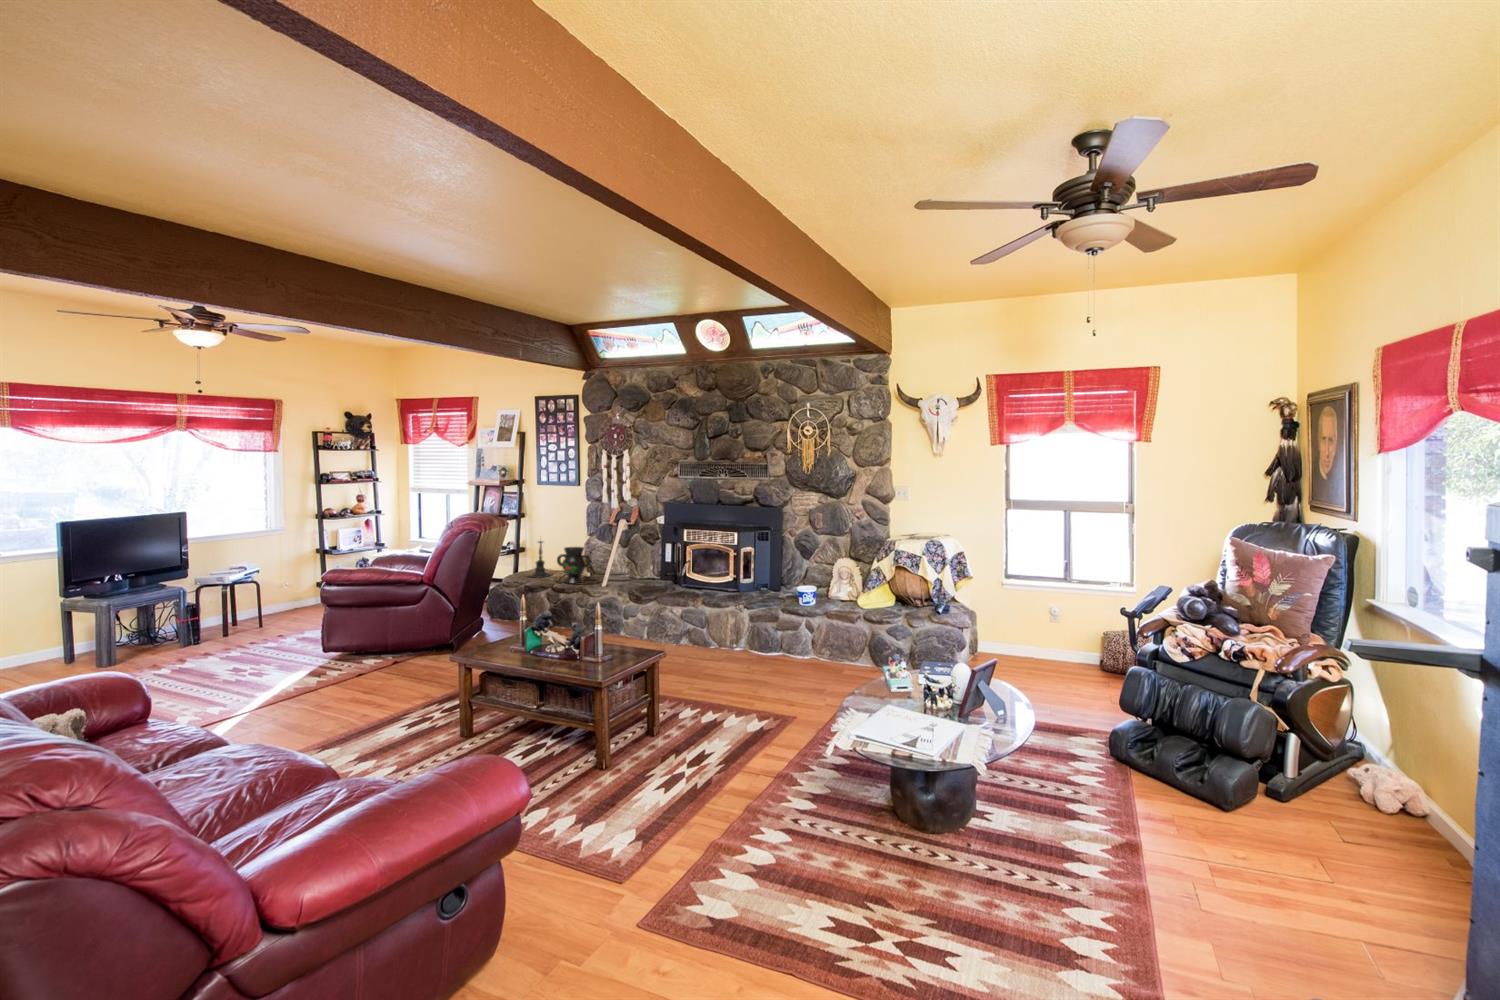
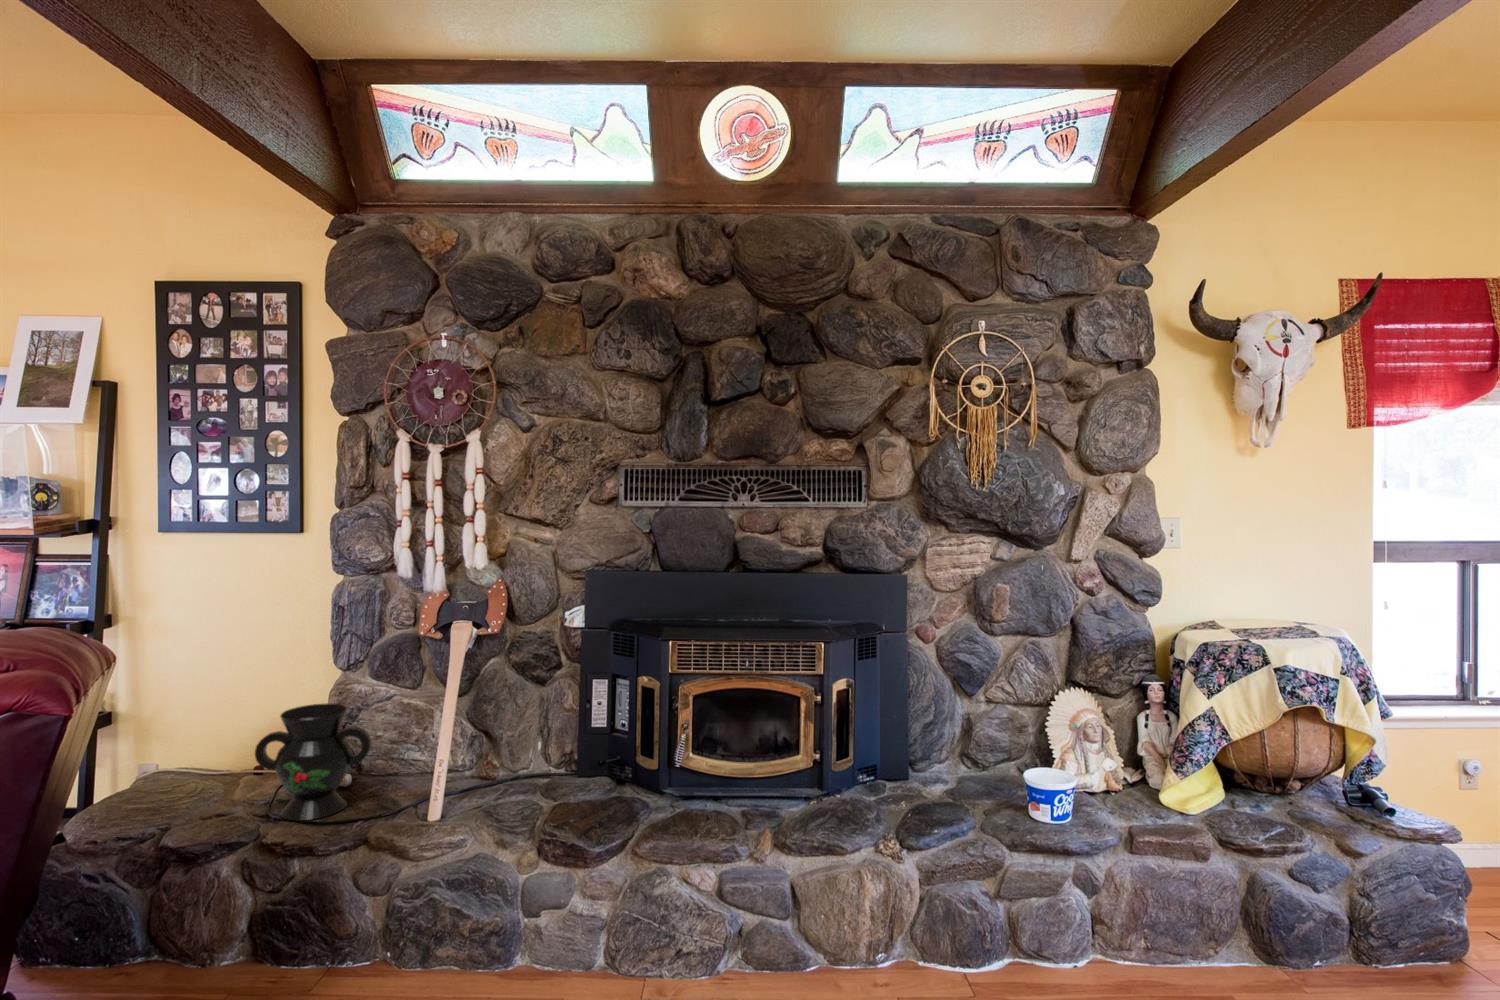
candle holder: present [530,541,550,578] -> none [134,679,230,807]

